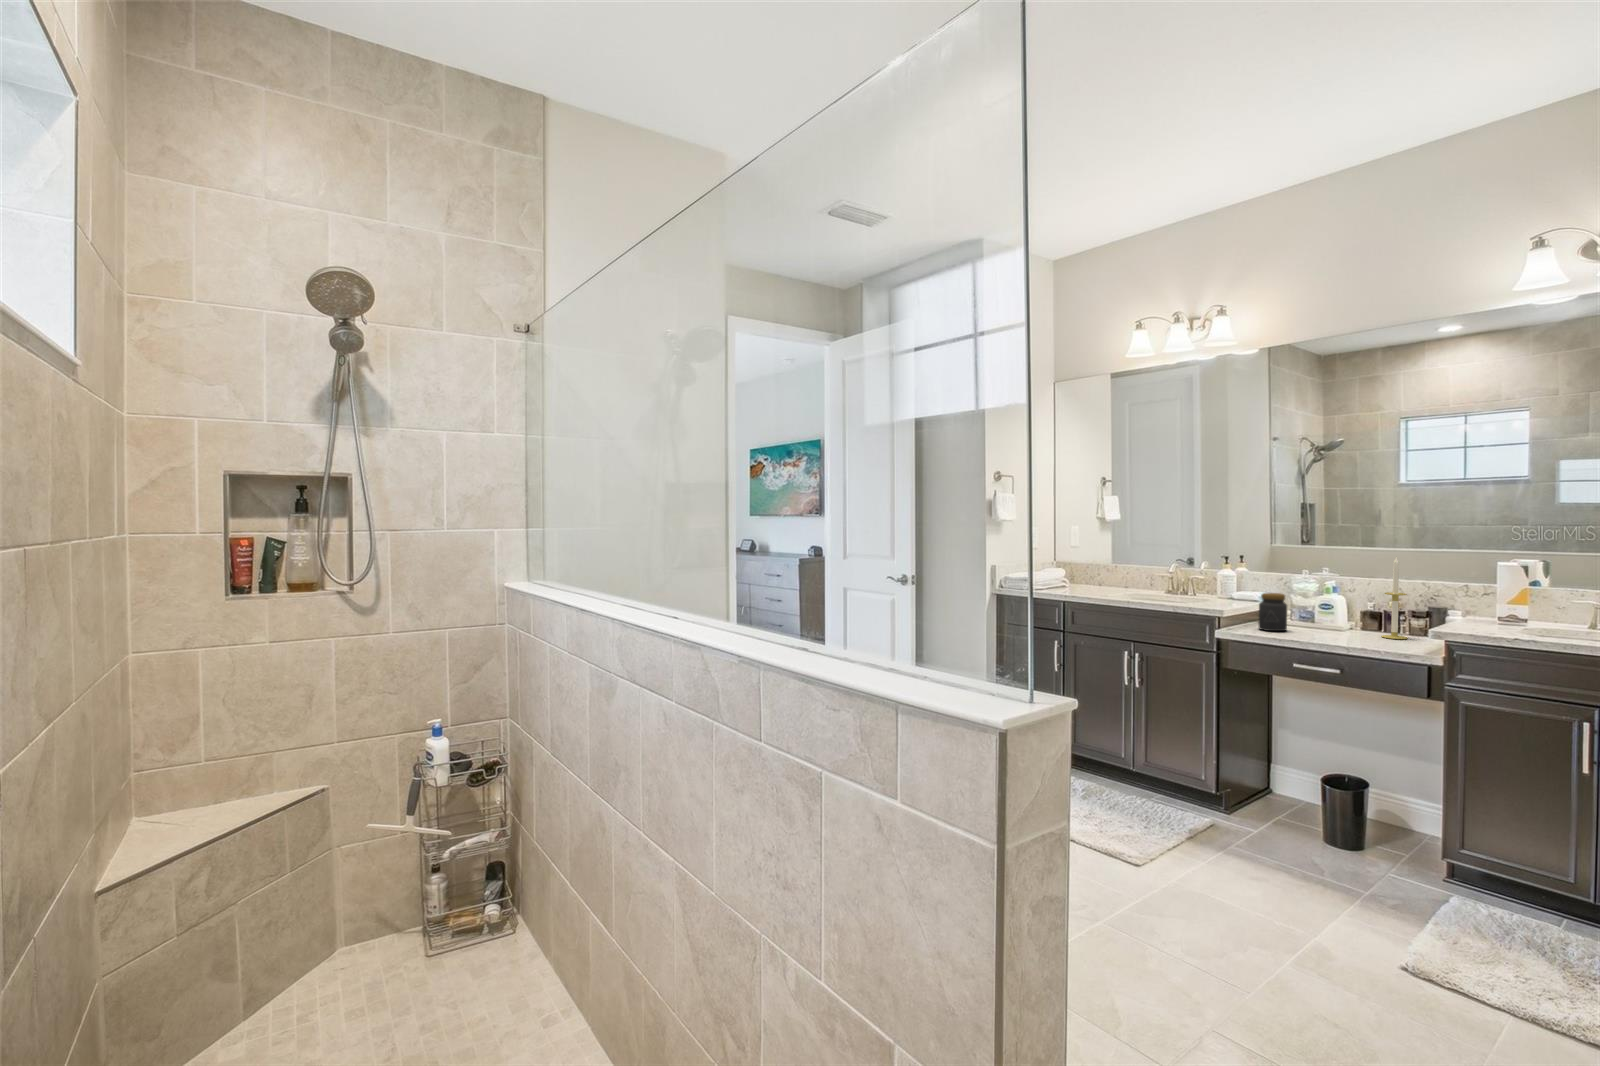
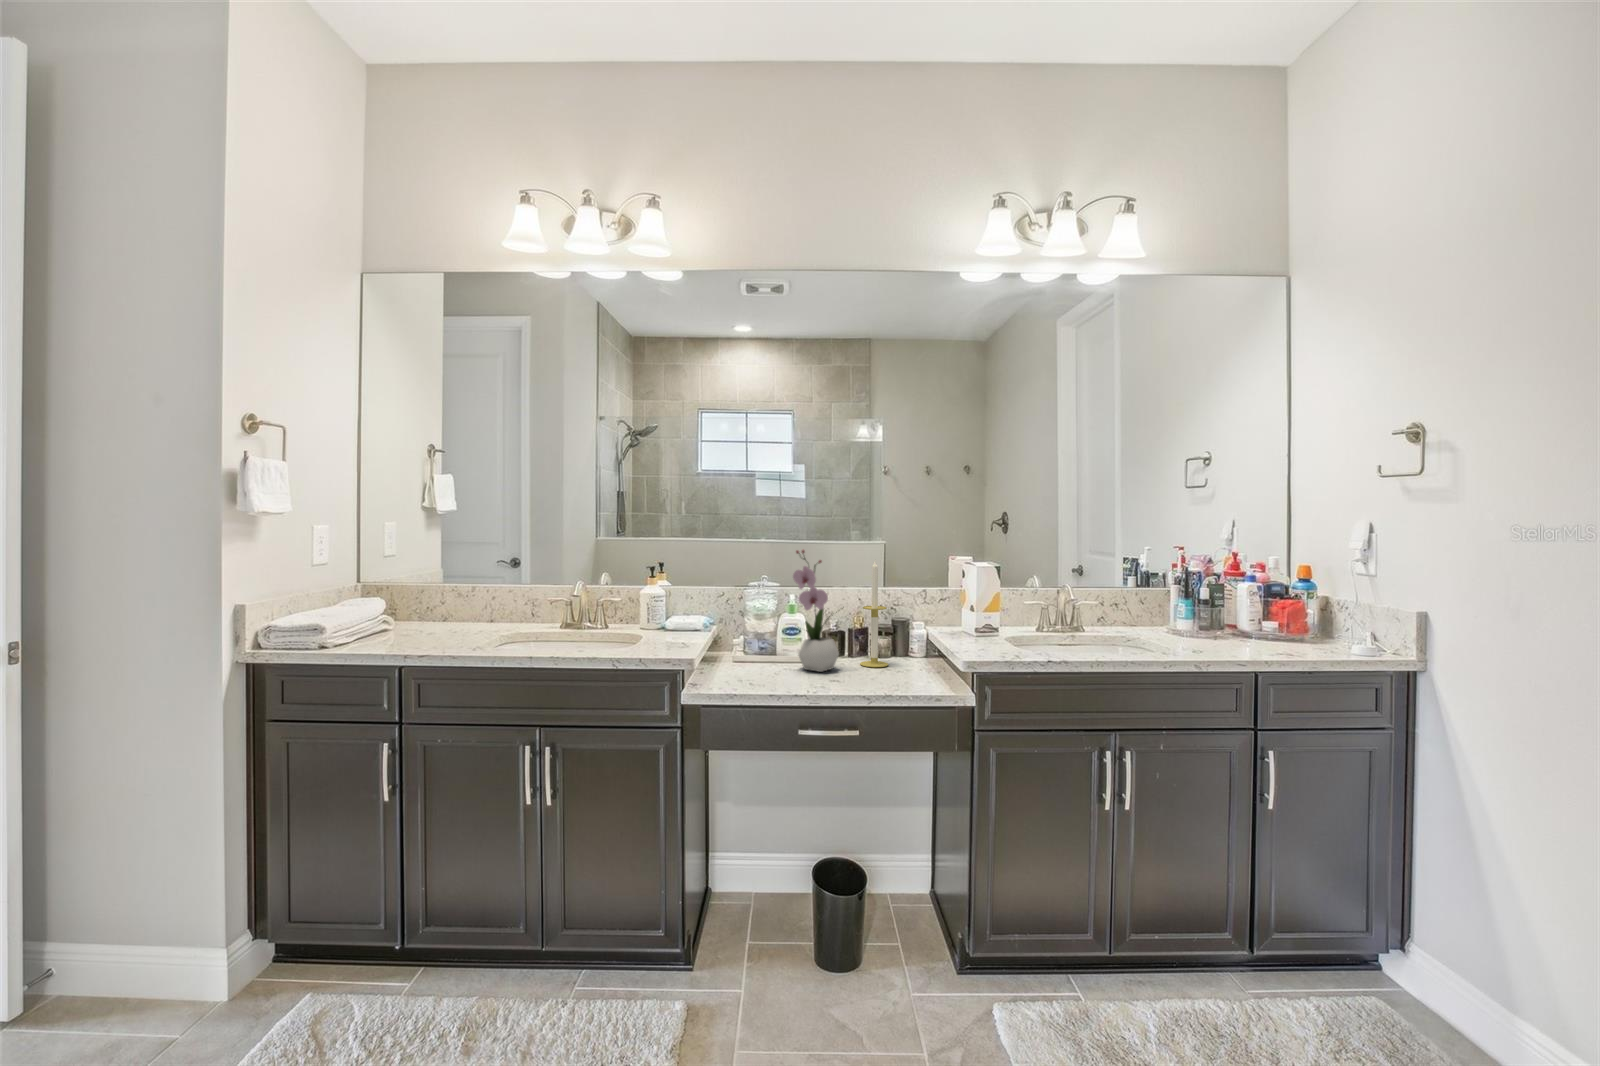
flower arrangement: none [1315,547,1362,635] -> present [793,550,839,672]
jar: present [1259,593,1287,631] -> none [724,619,762,678]

